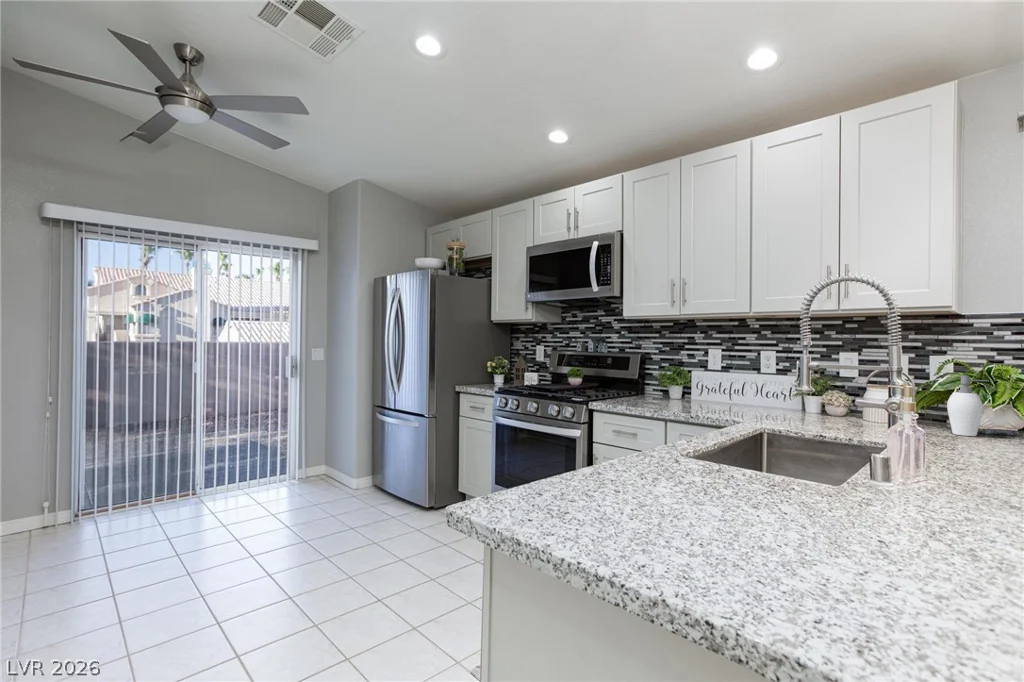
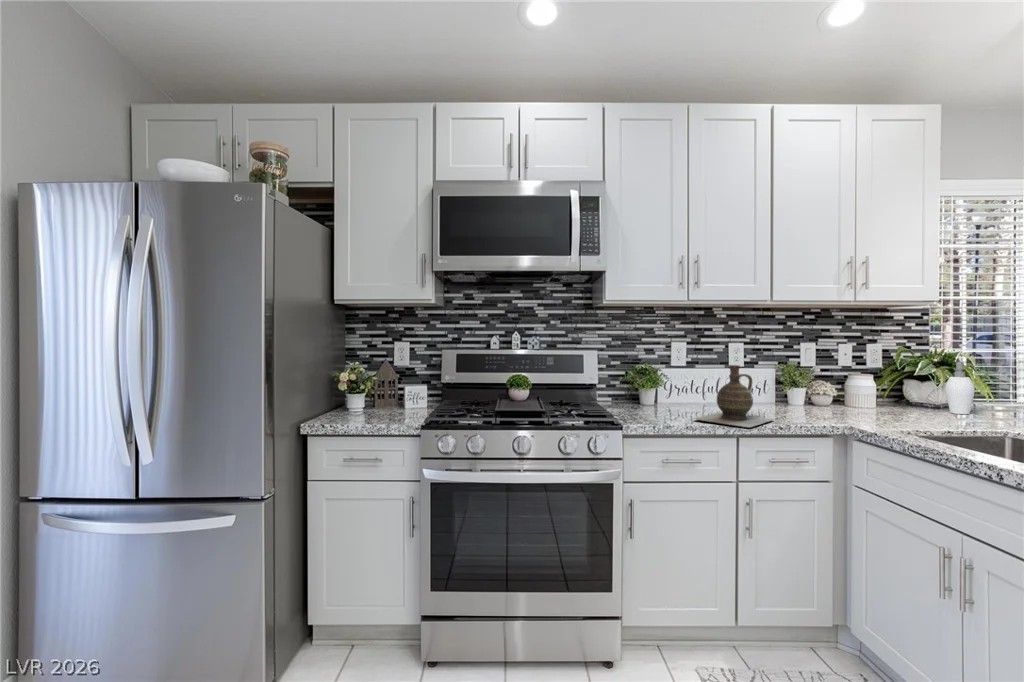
ceramic jug: none [656,365,720,413] -> present [694,365,773,427]

